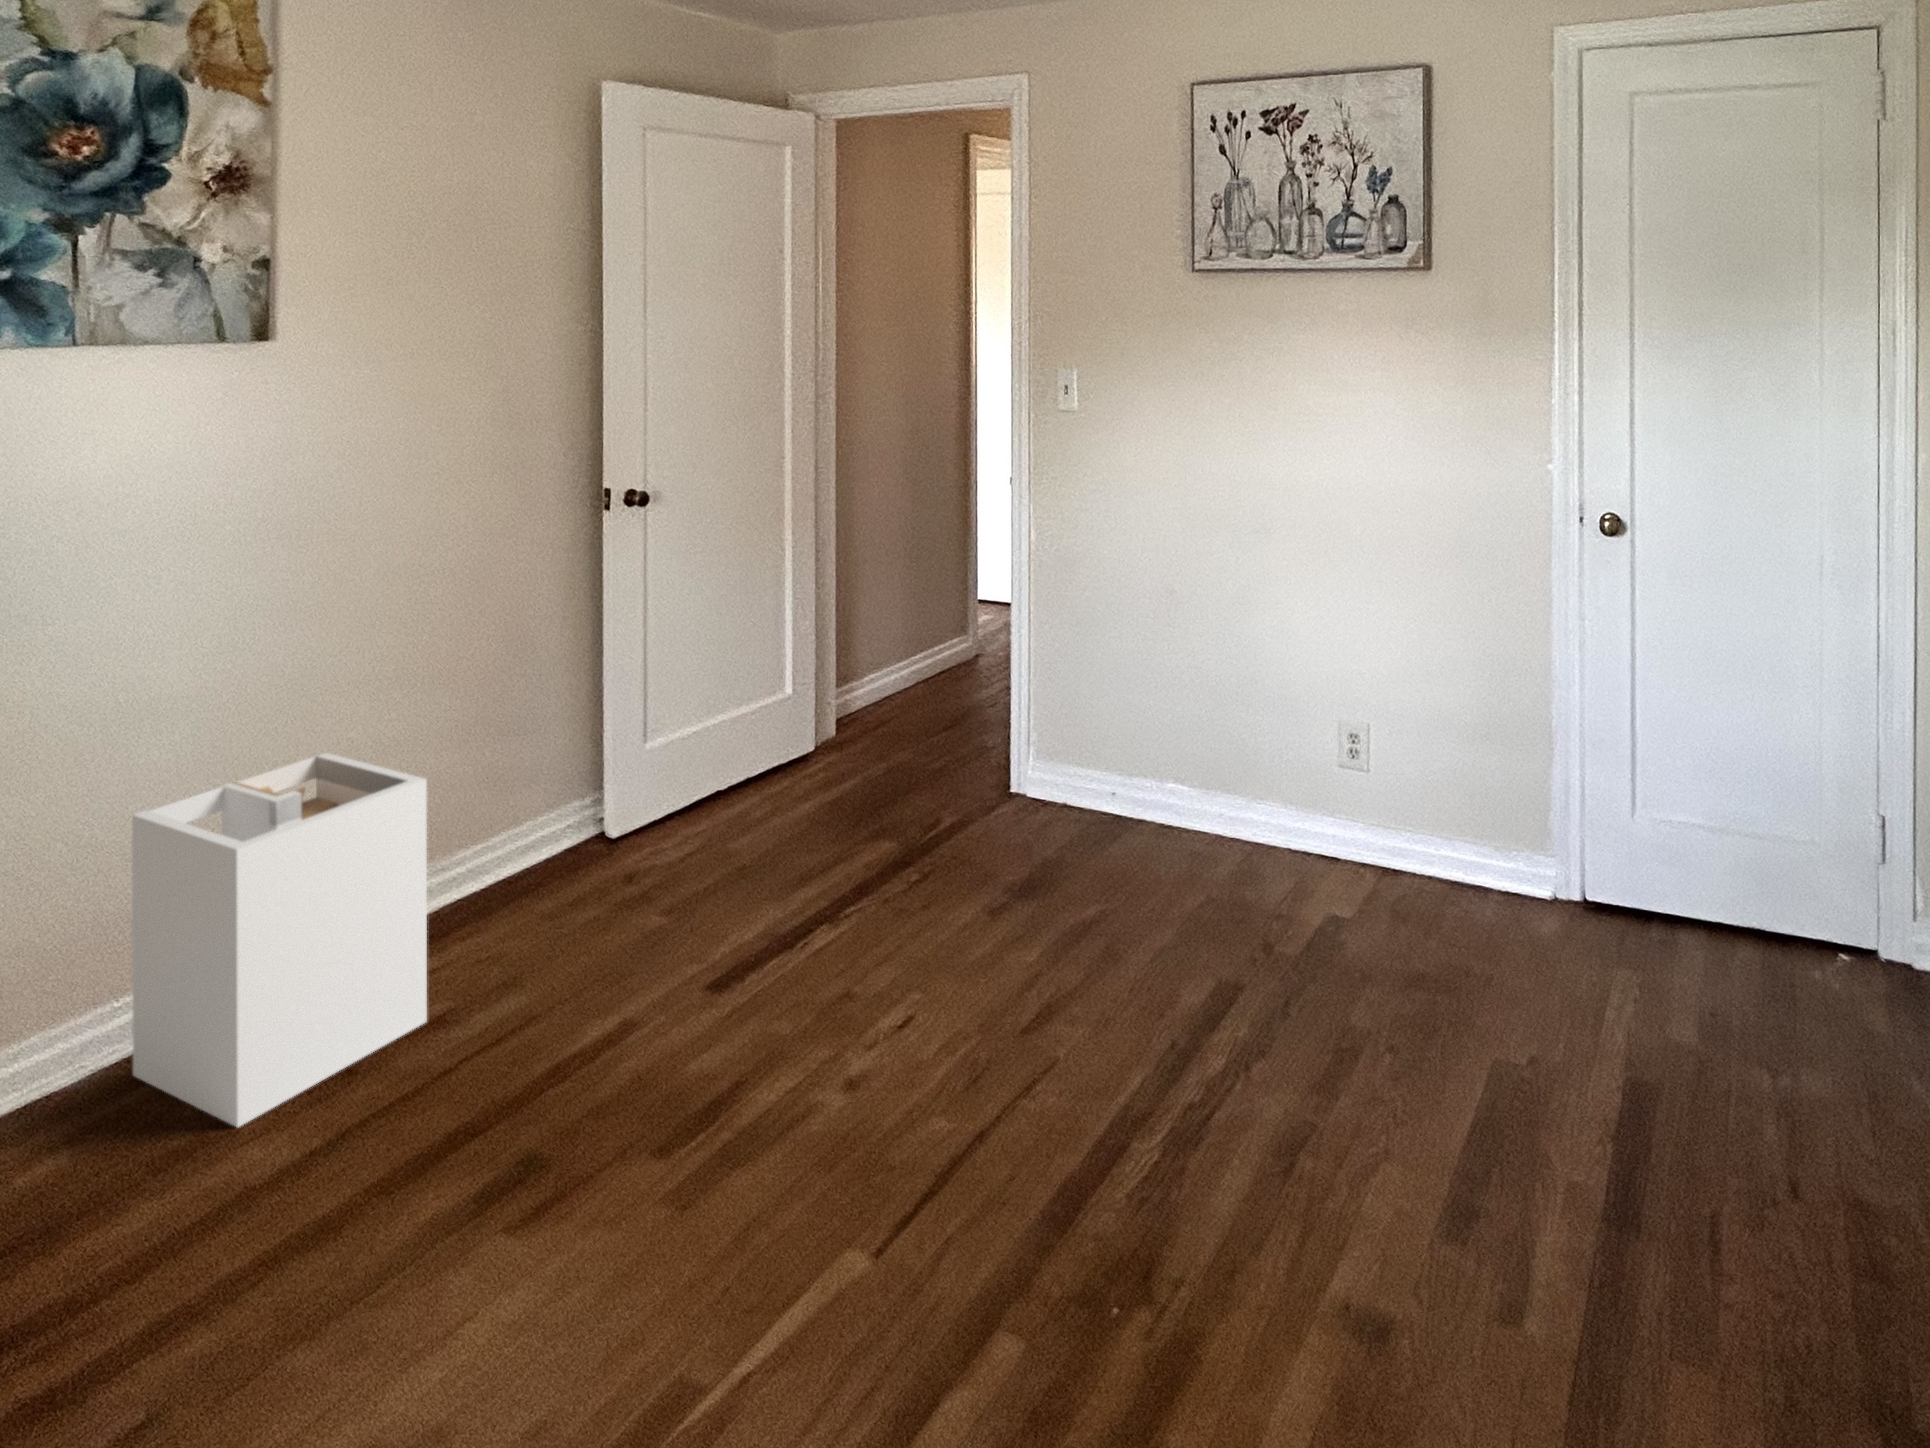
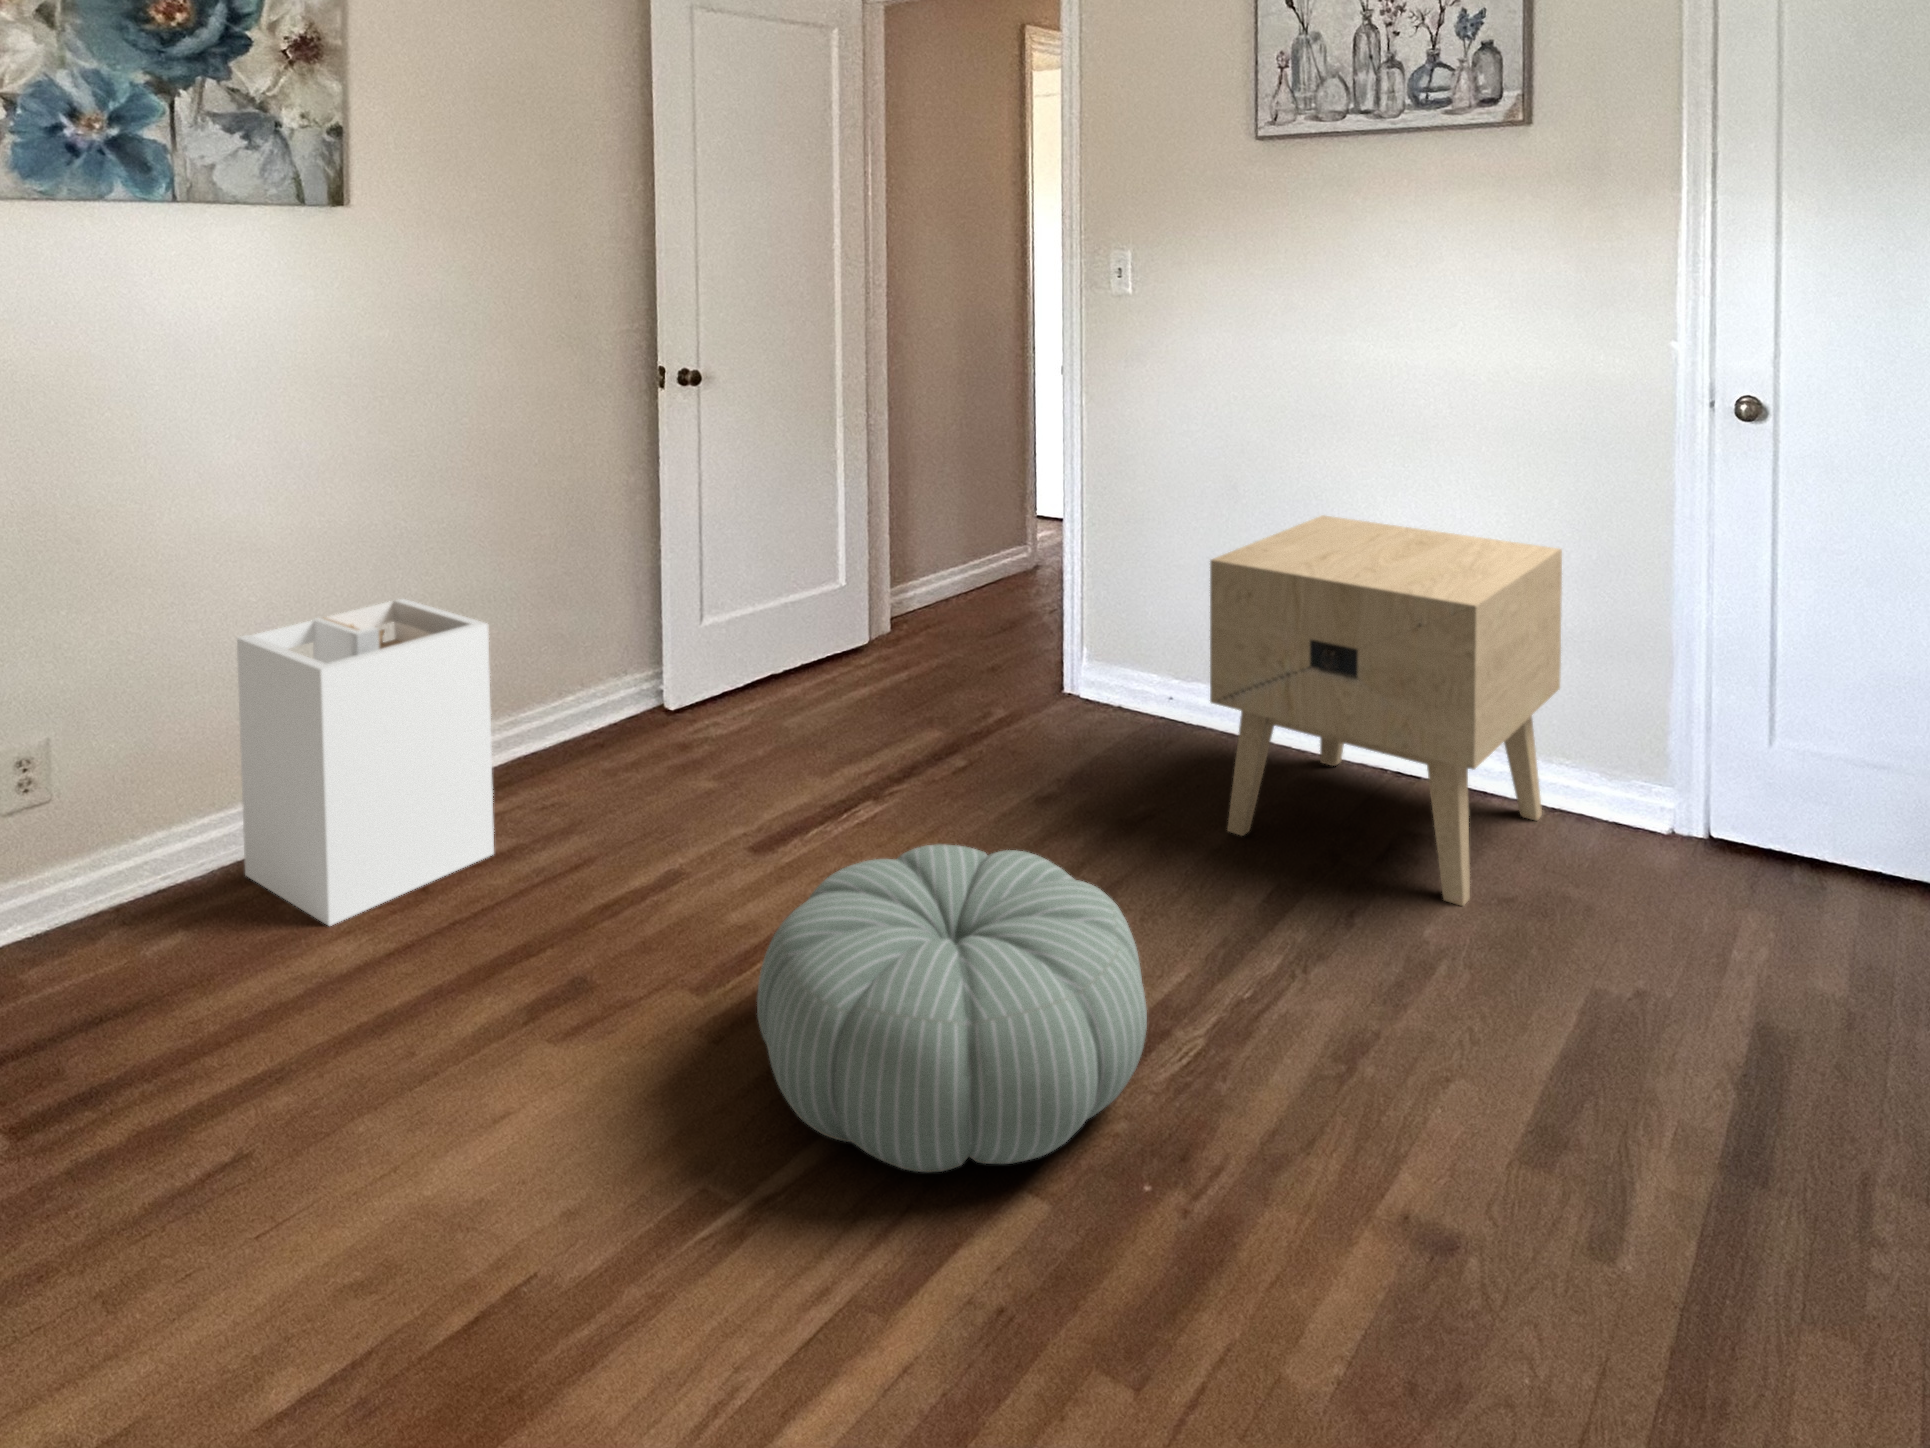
nightstand: none [1157,617,1460,986] -> present [1210,515,1562,906]
pouf: none [725,982,1109,1335] -> present [757,844,1147,1172]

